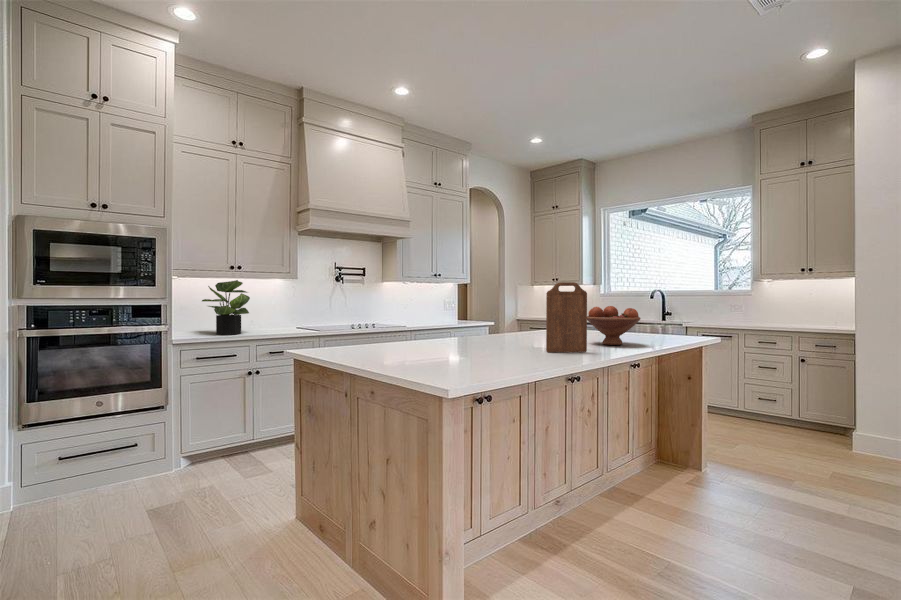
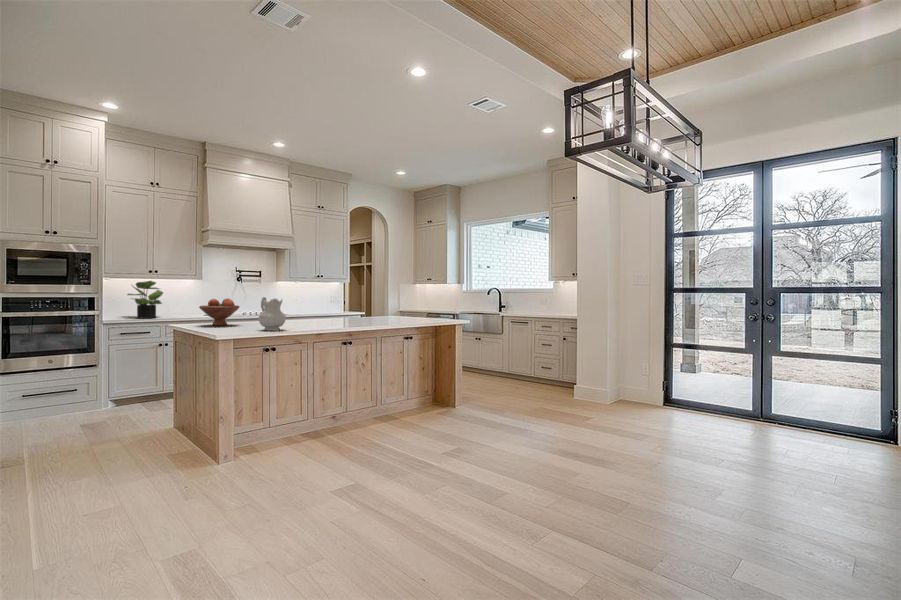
cutting board: present [546,282,587,352] -> none [324,285,349,326]
ceramic pitcher: none [468,304,517,366] -> present [259,297,286,331]
fruit bowl: present [587,306,641,345] -> present [199,298,239,326]

